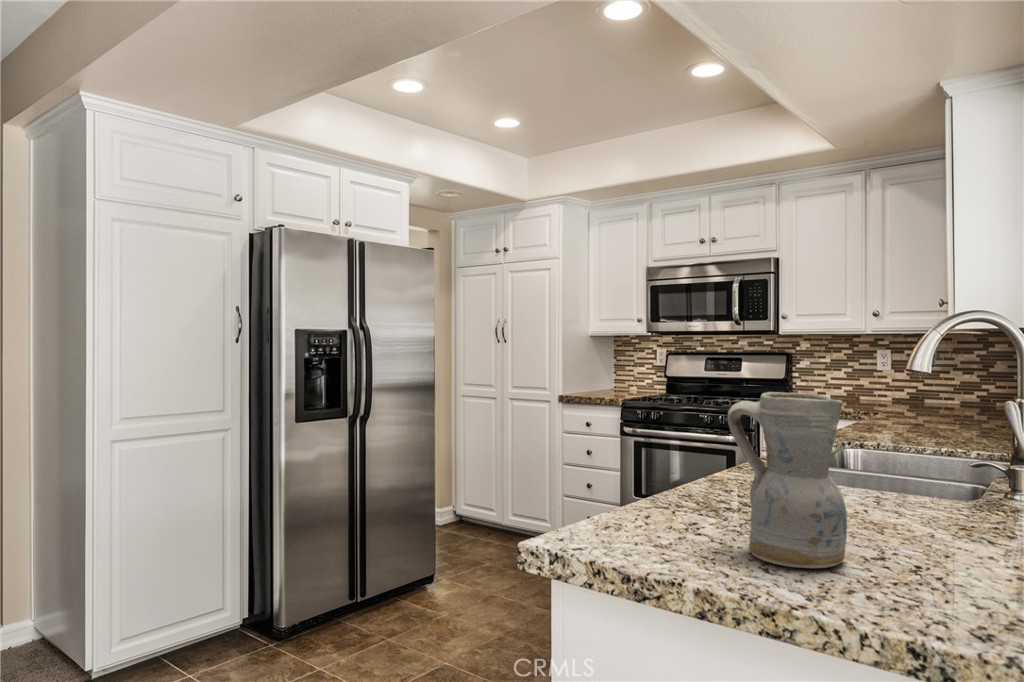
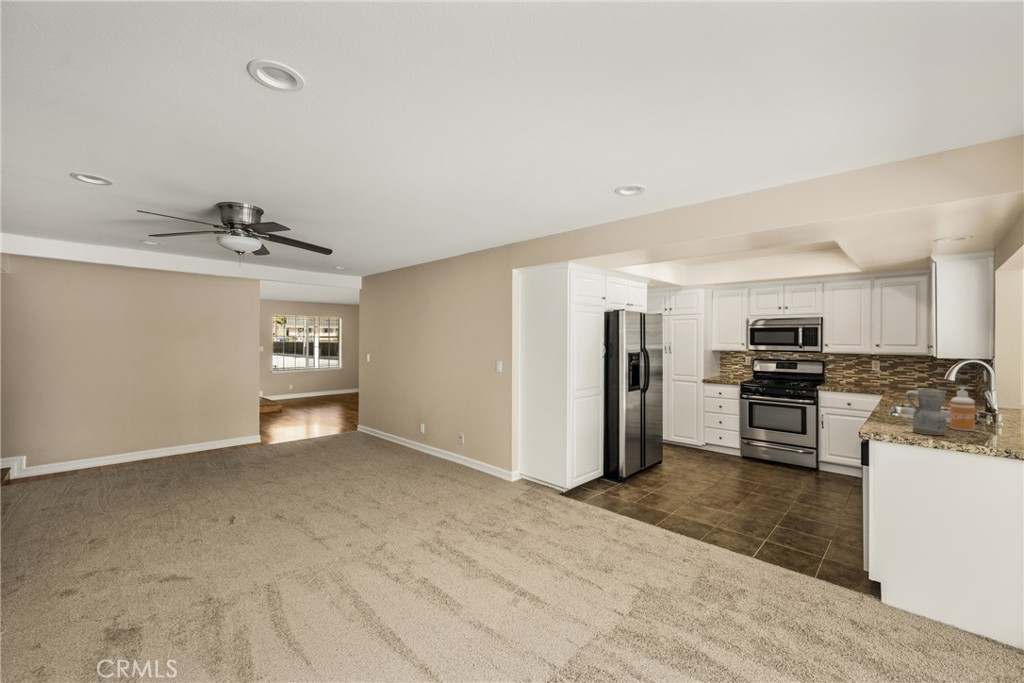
soap dispenser: none [901,388,970,540] -> present [950,387,975,431]

